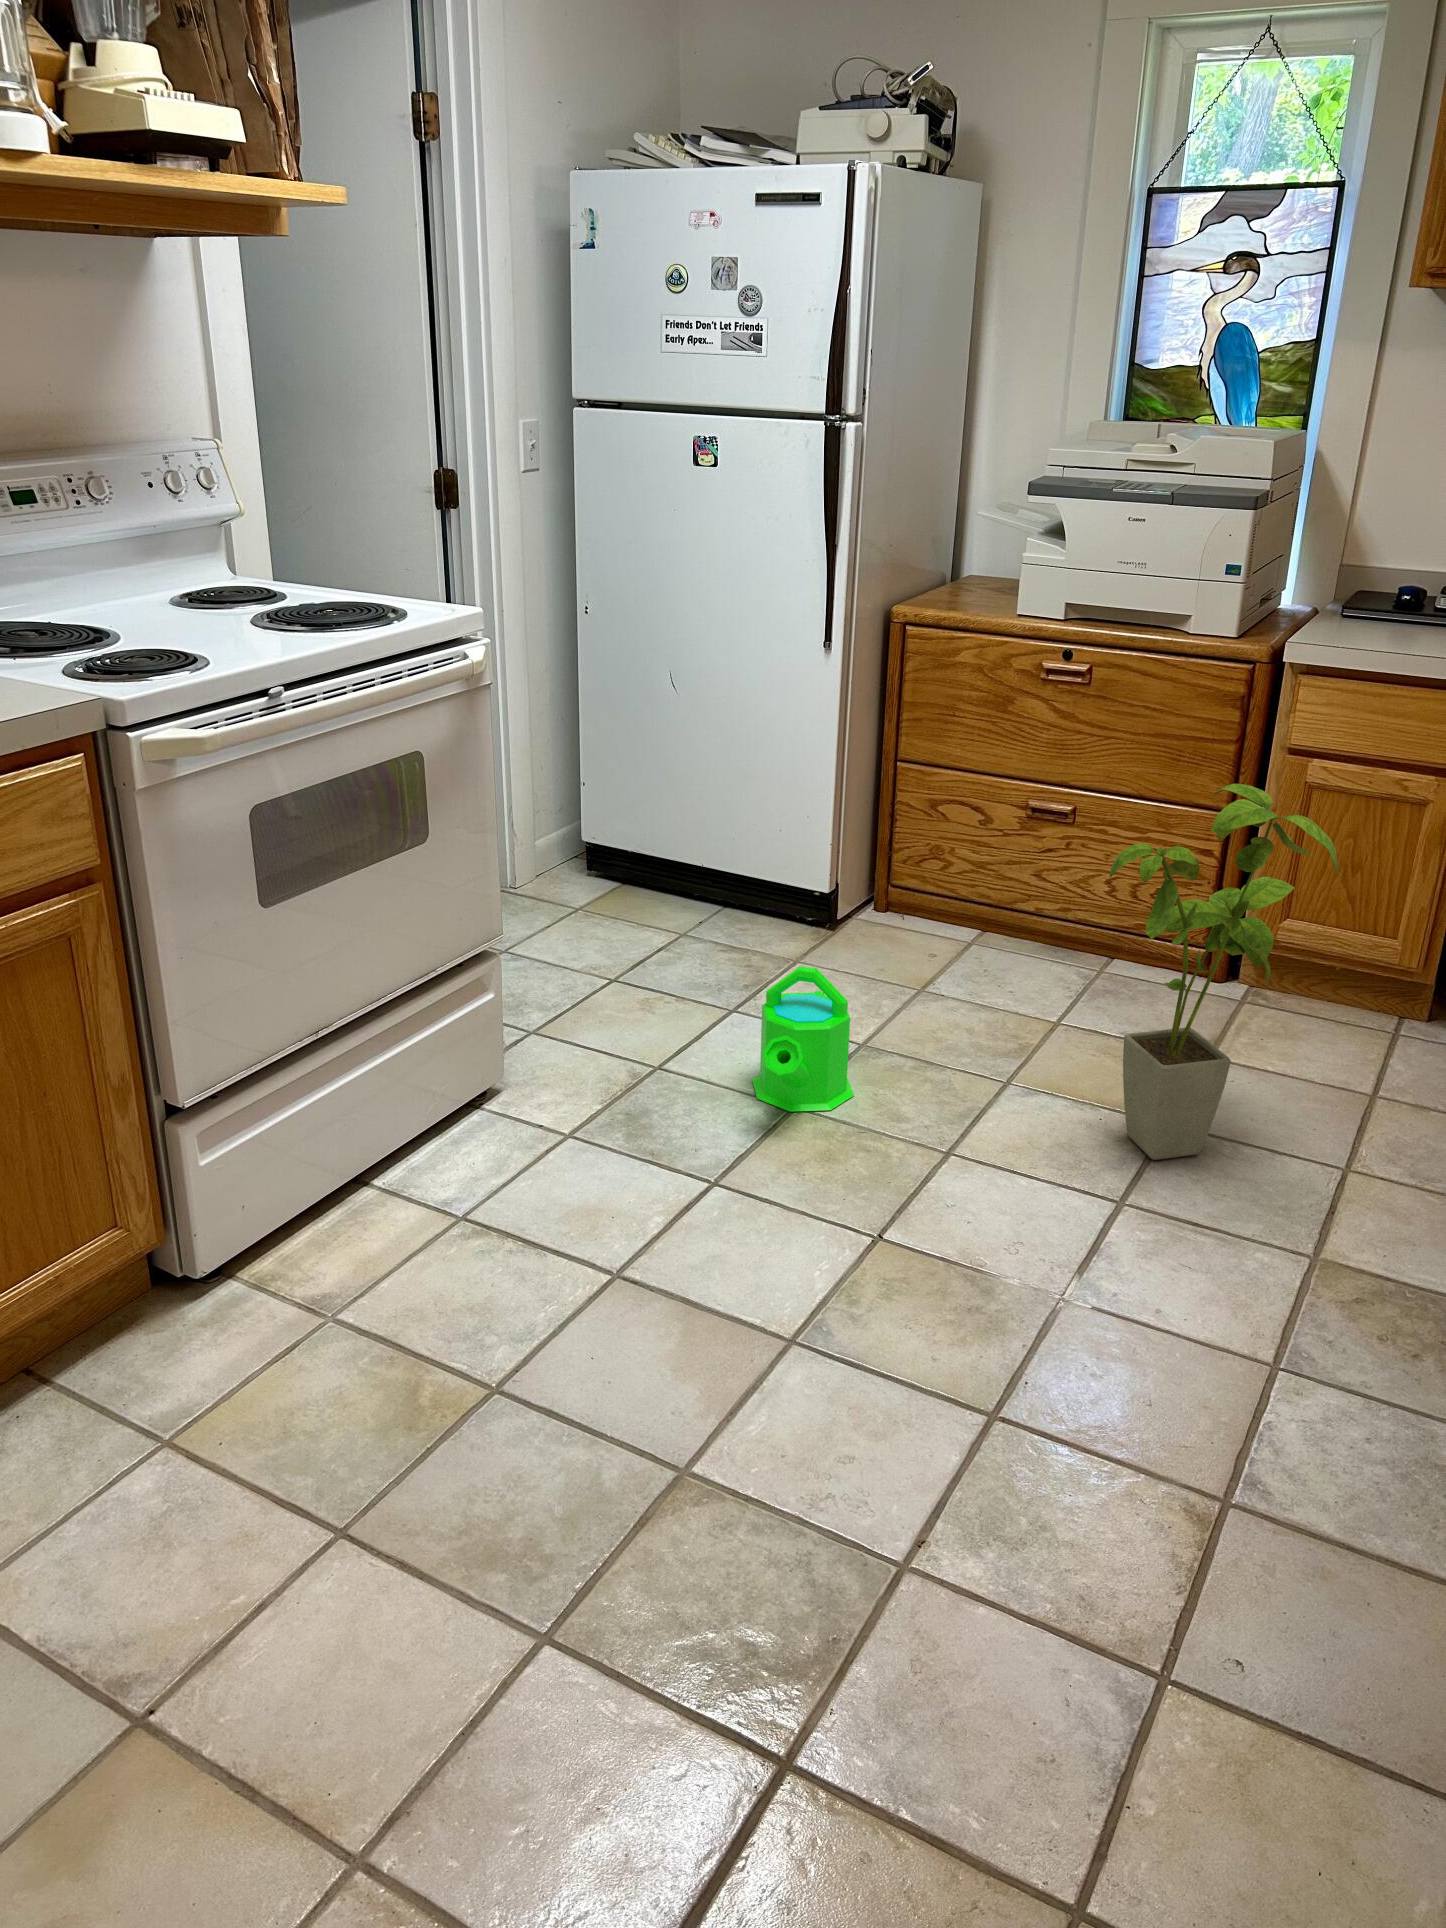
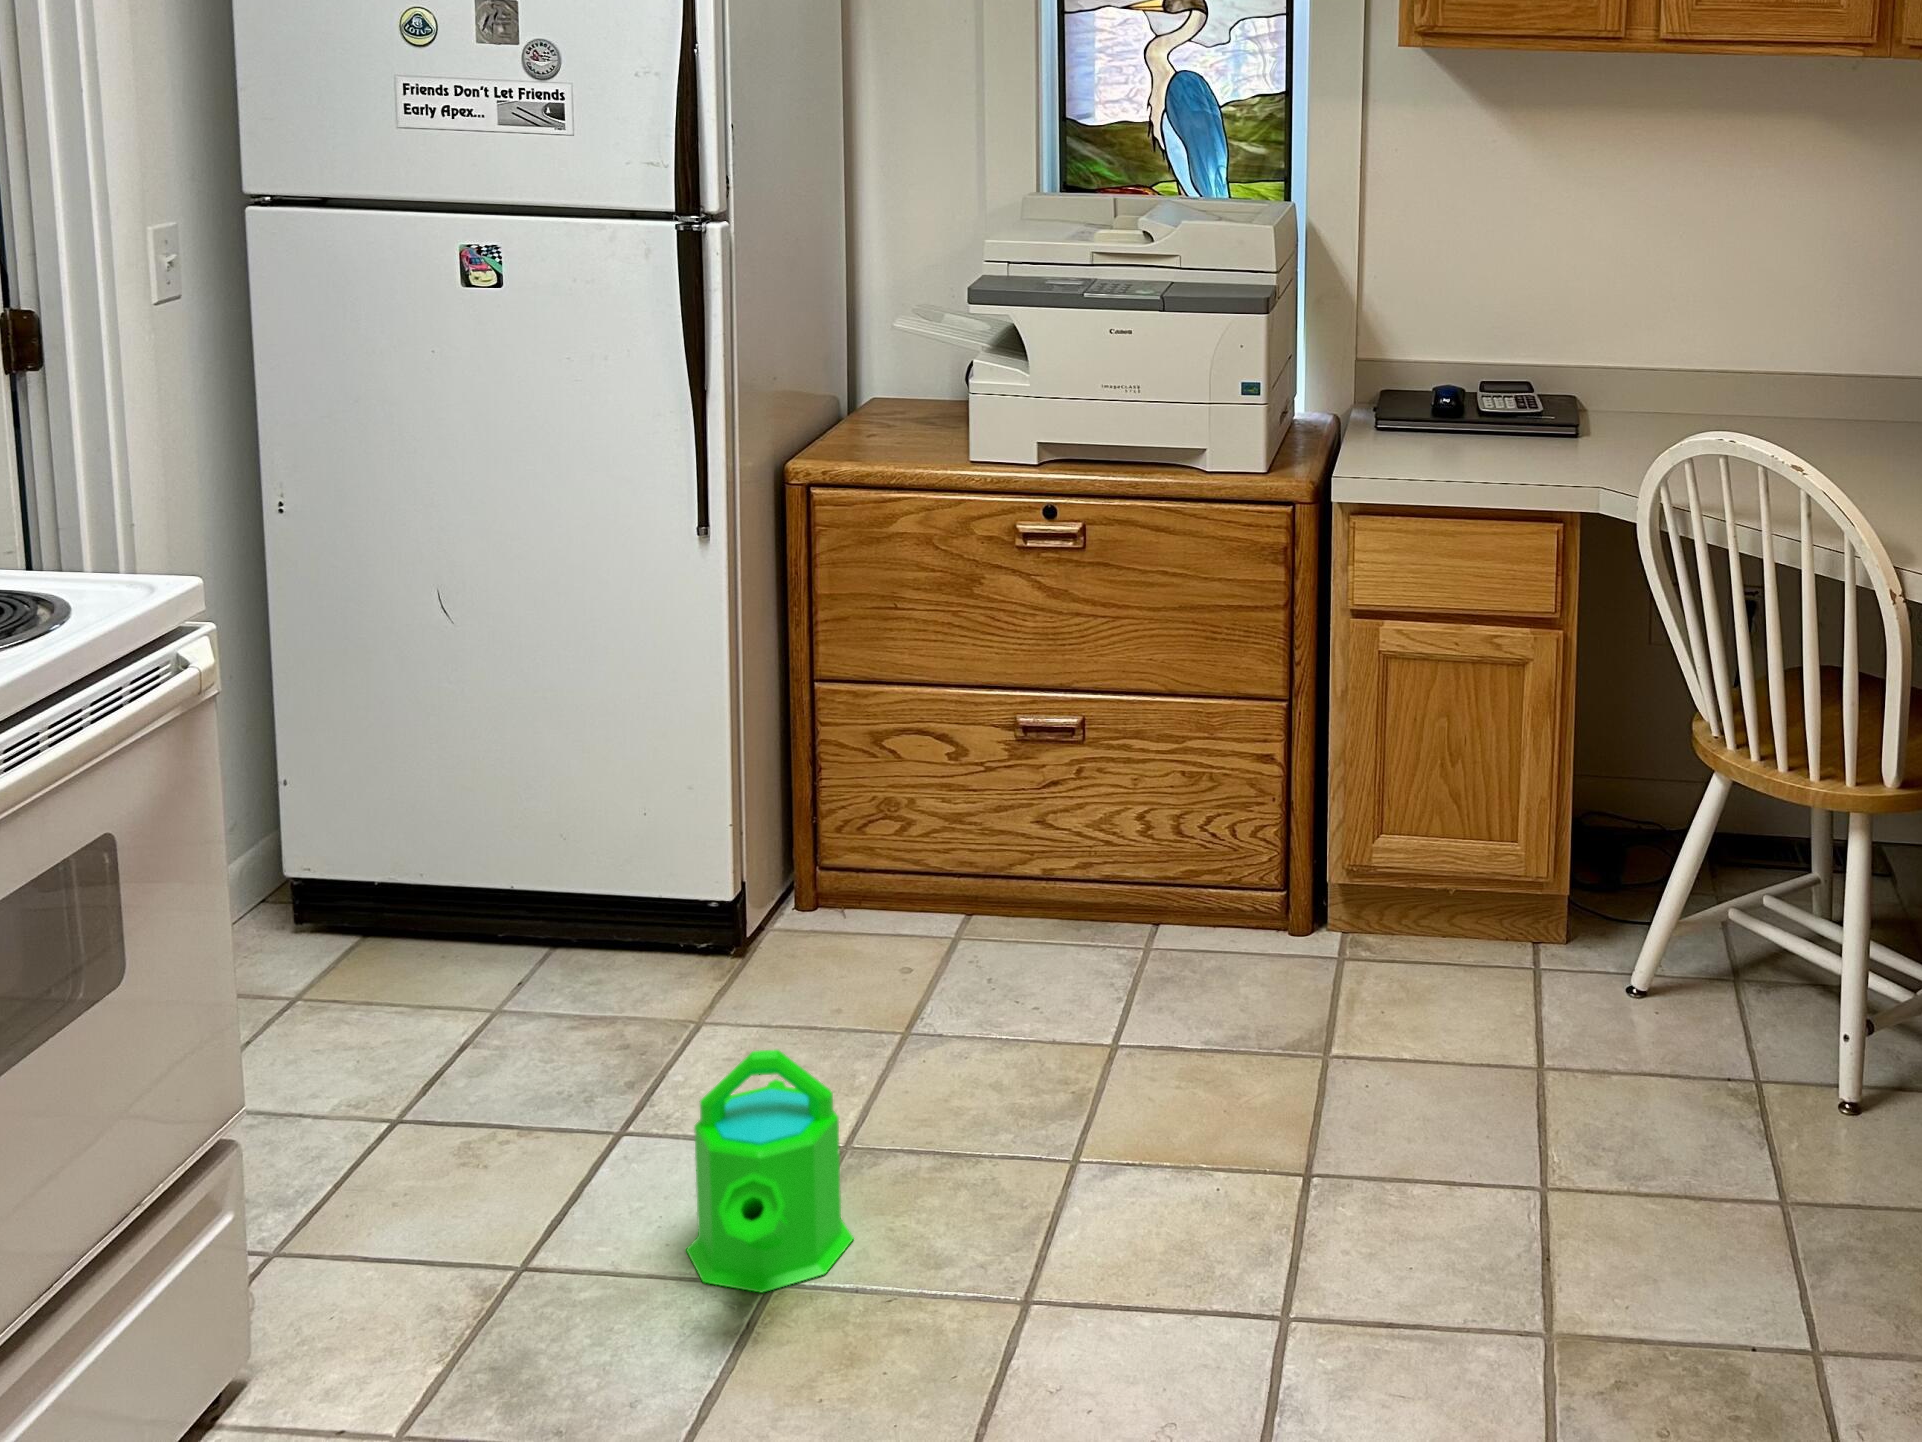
house plant: present [1109,784,1339,1160] -> none [1197,691,1495,1238]

